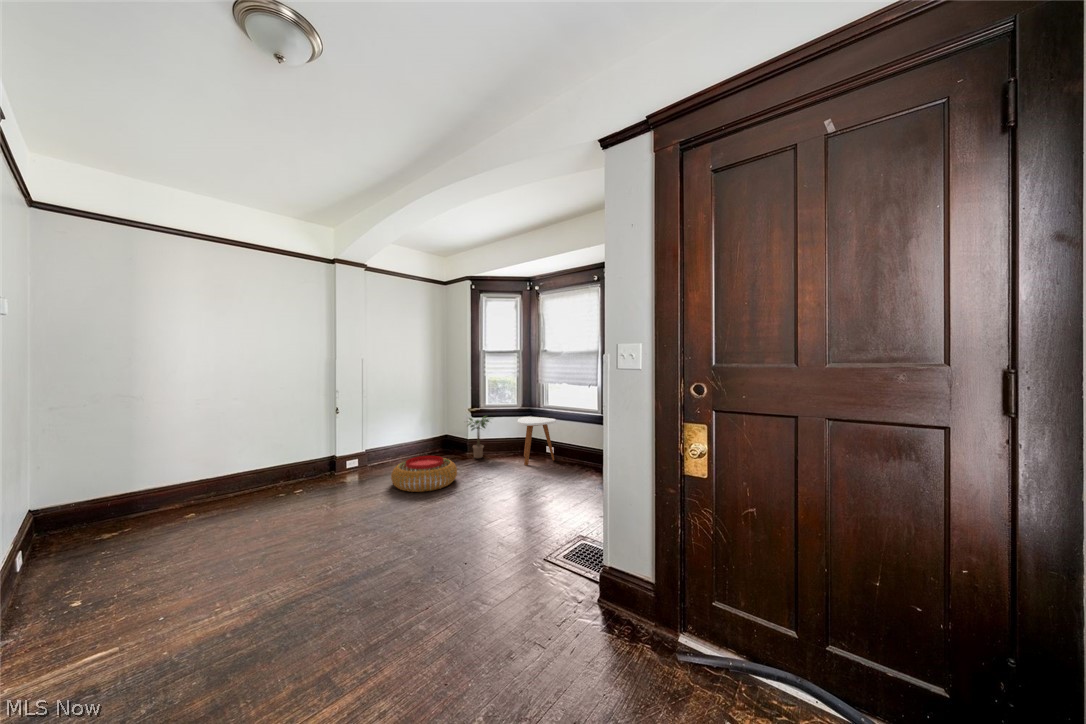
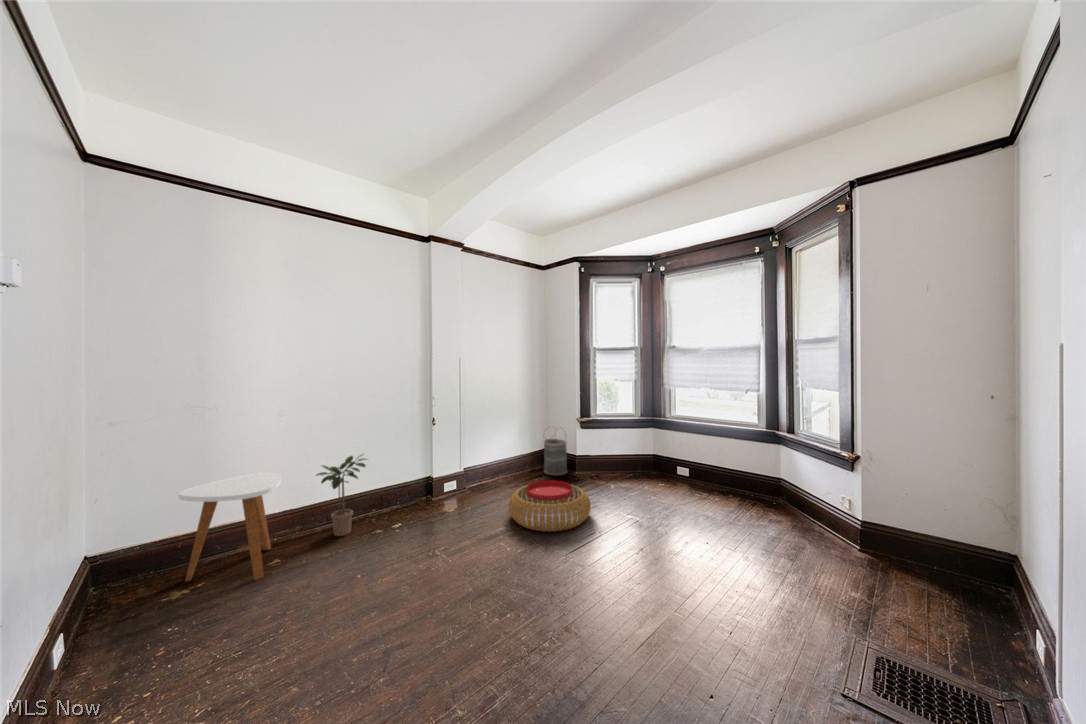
basket: none [441,415,460,455] -> present [544,427,567,475]
potted plant: present [468,416,489,458] -> present [317,455,366,536]
side table: present [518,417,556,465] -> present [179,472,281,582]

